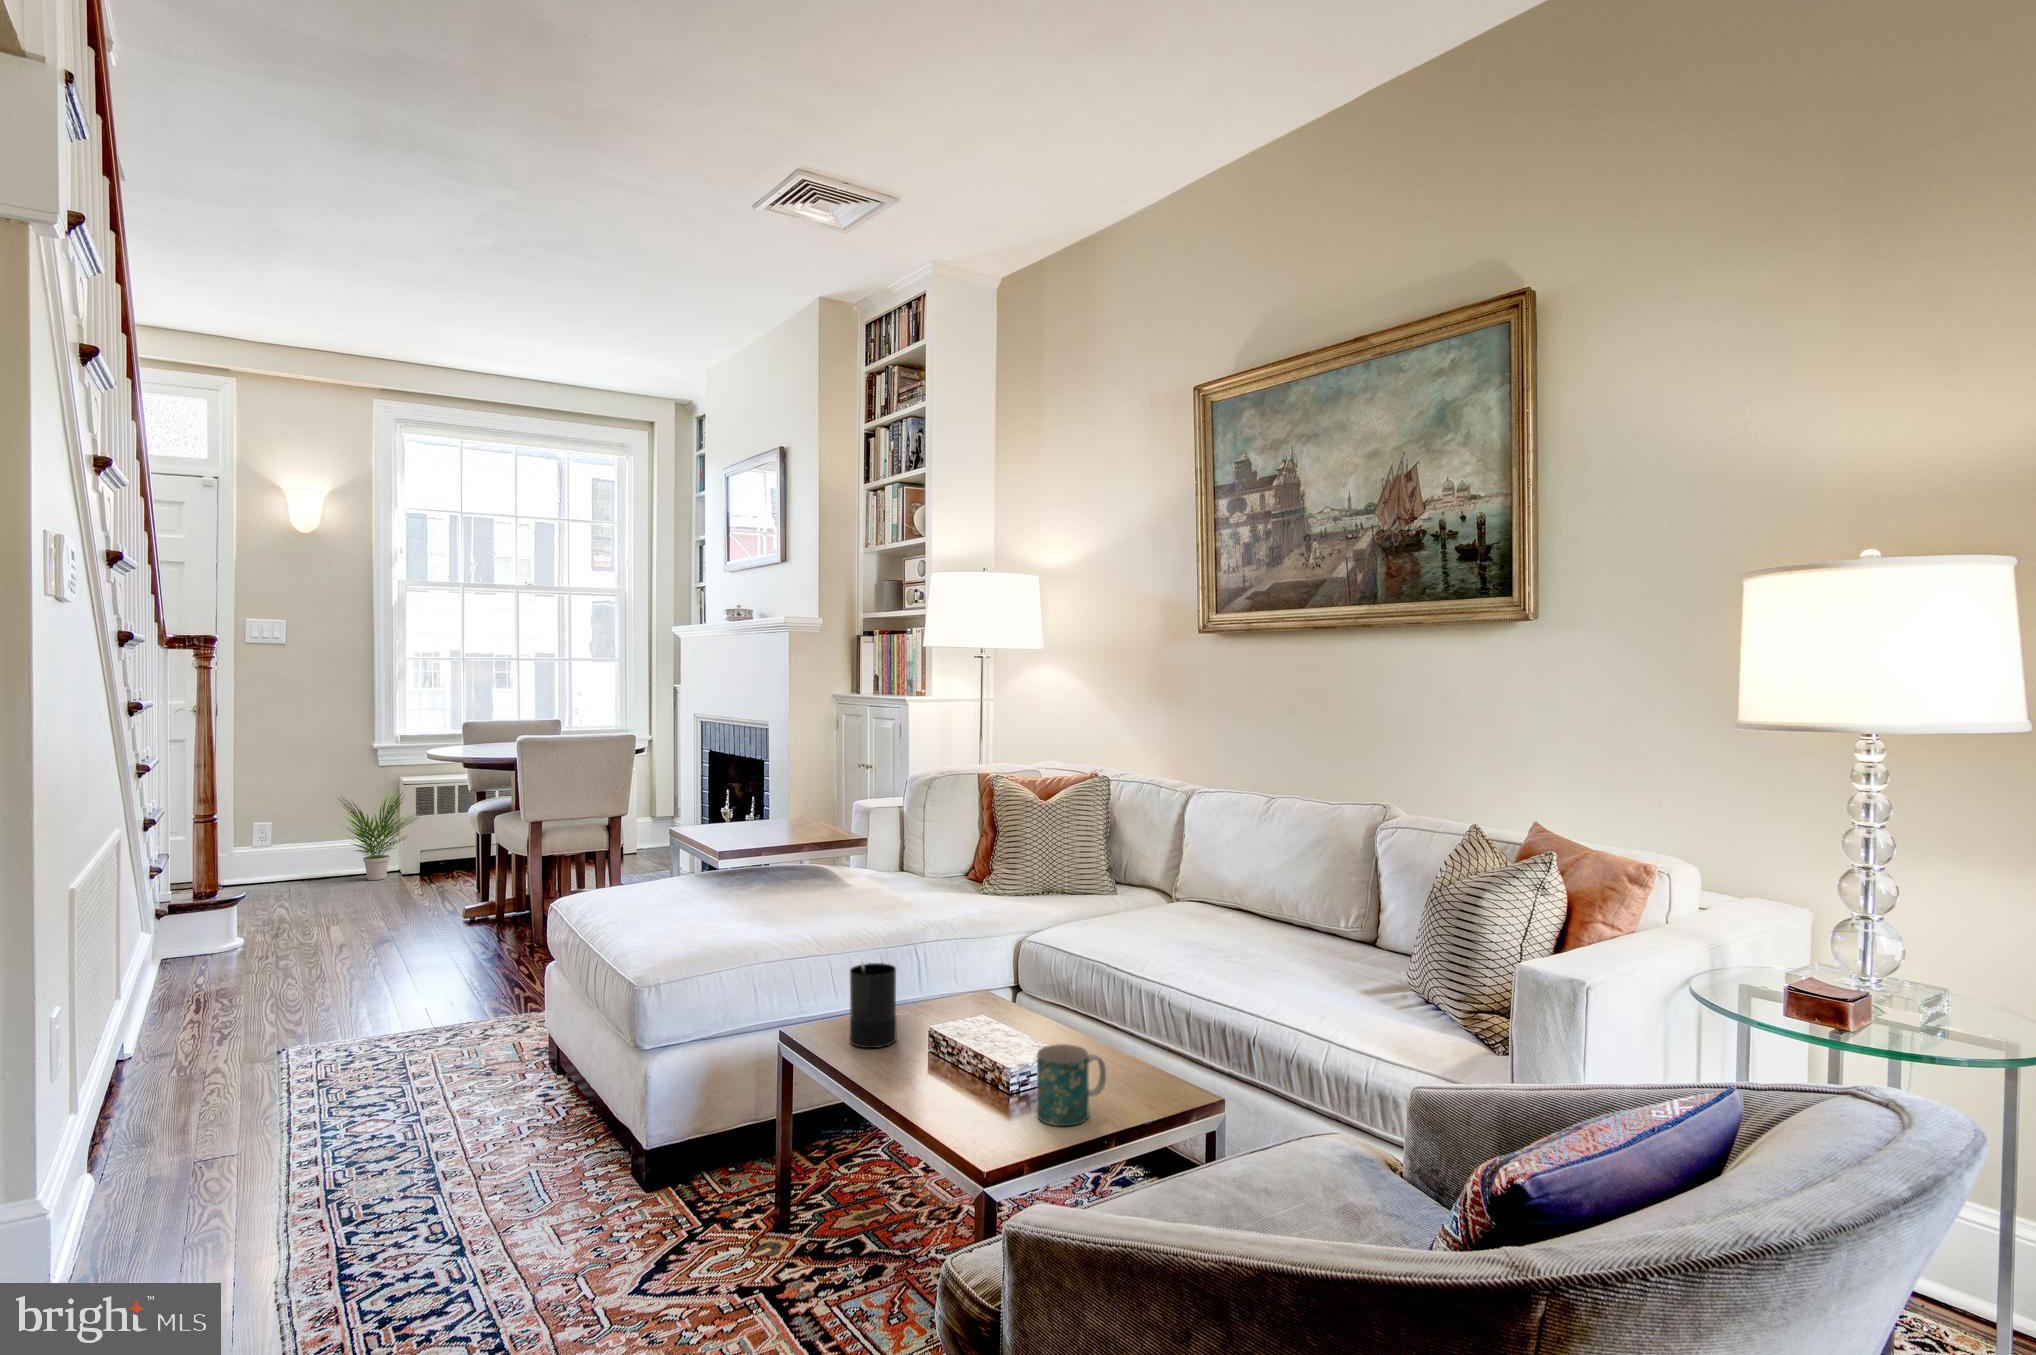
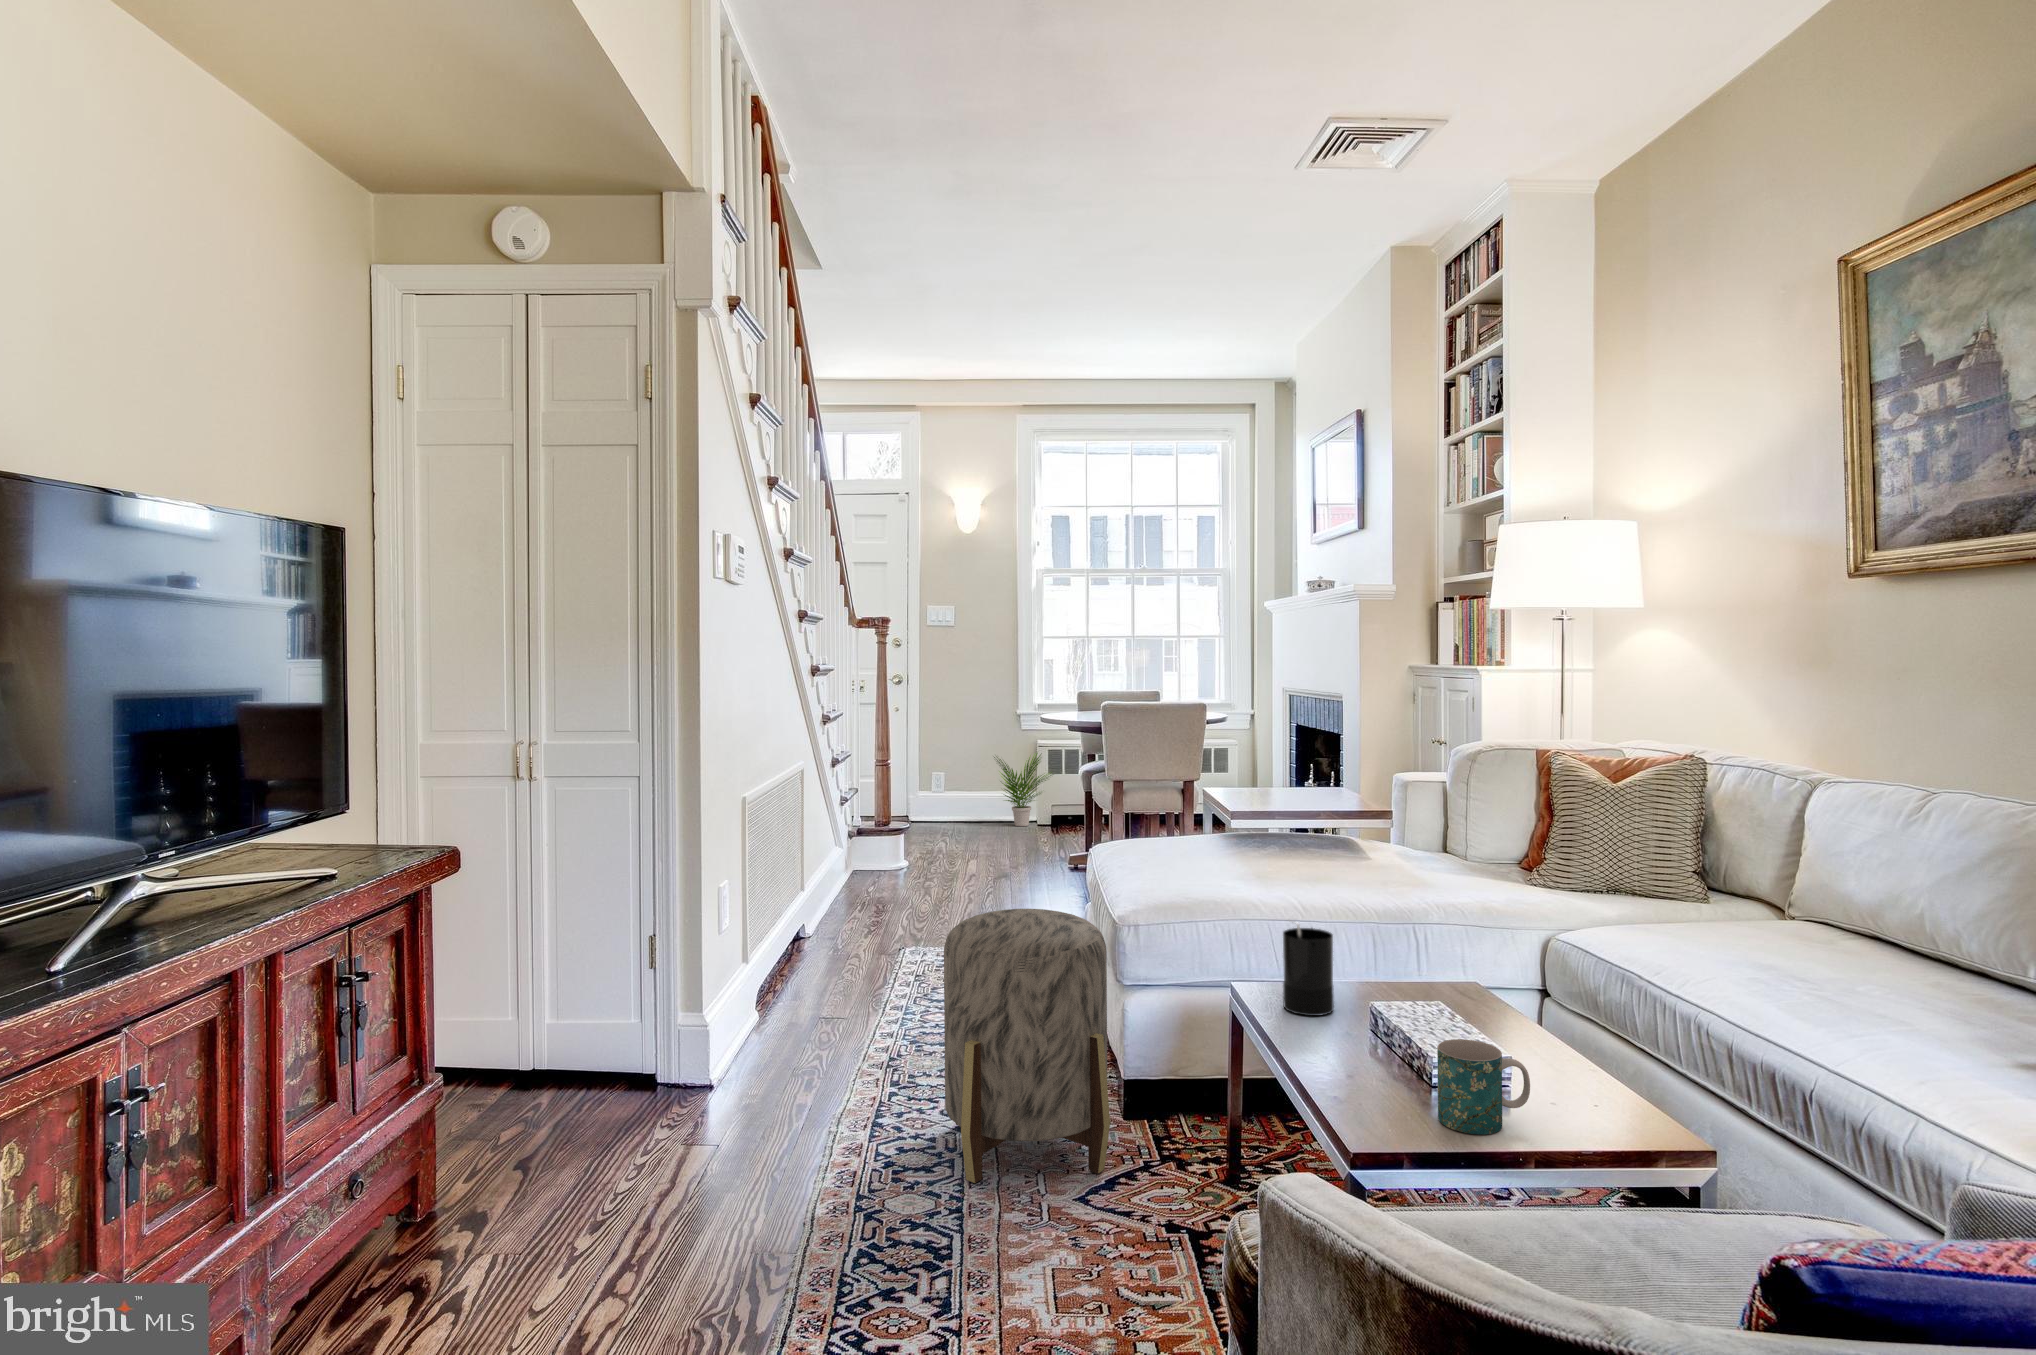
ottoman: none [444,982,658,1310] -> present [944,909,1110,1183]

